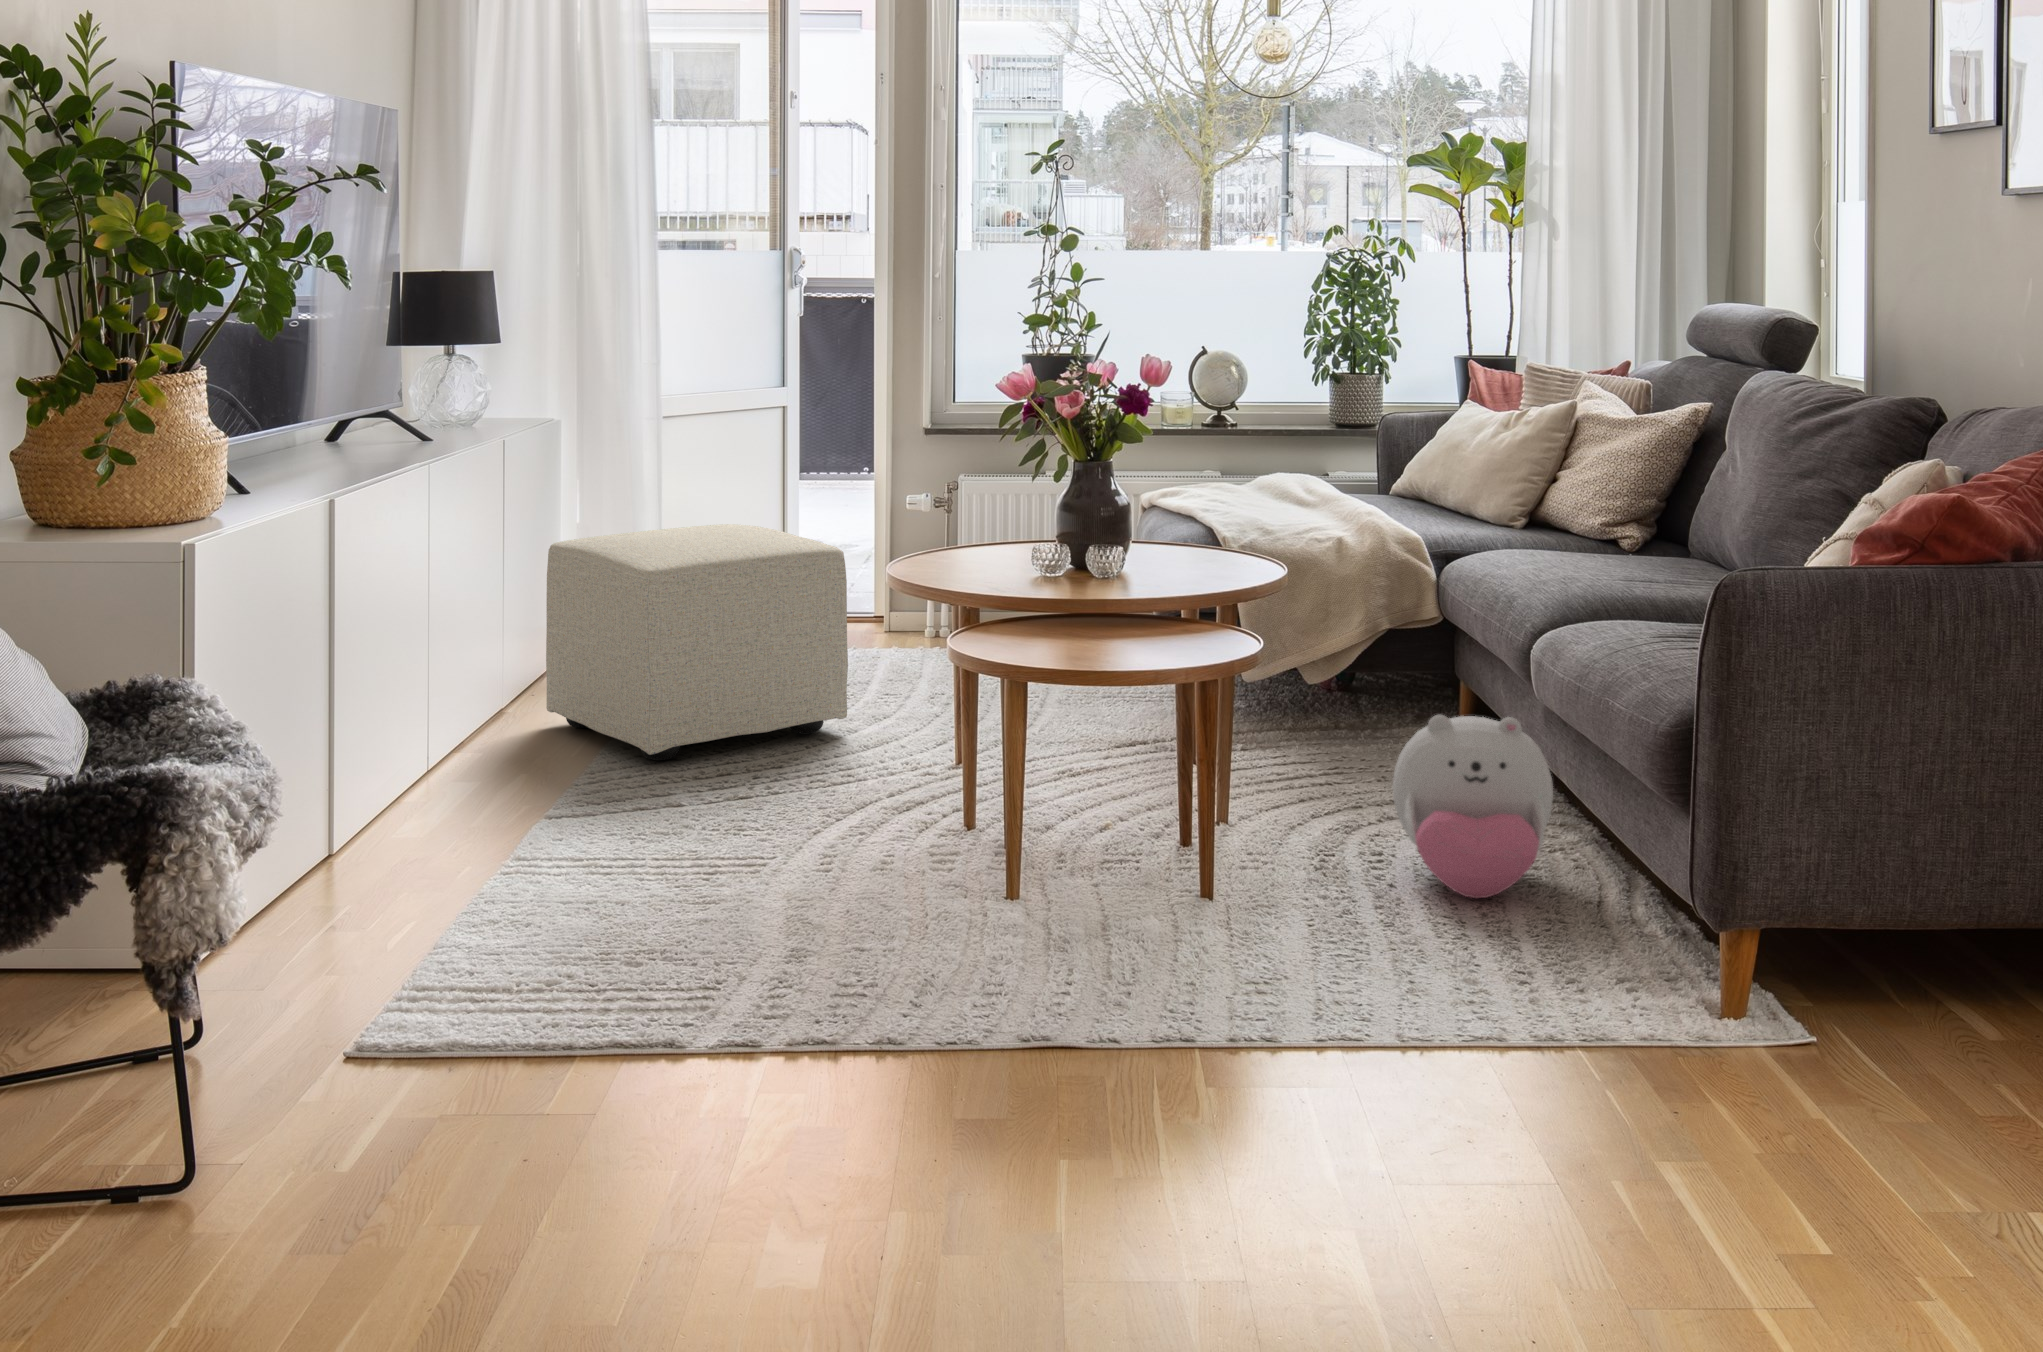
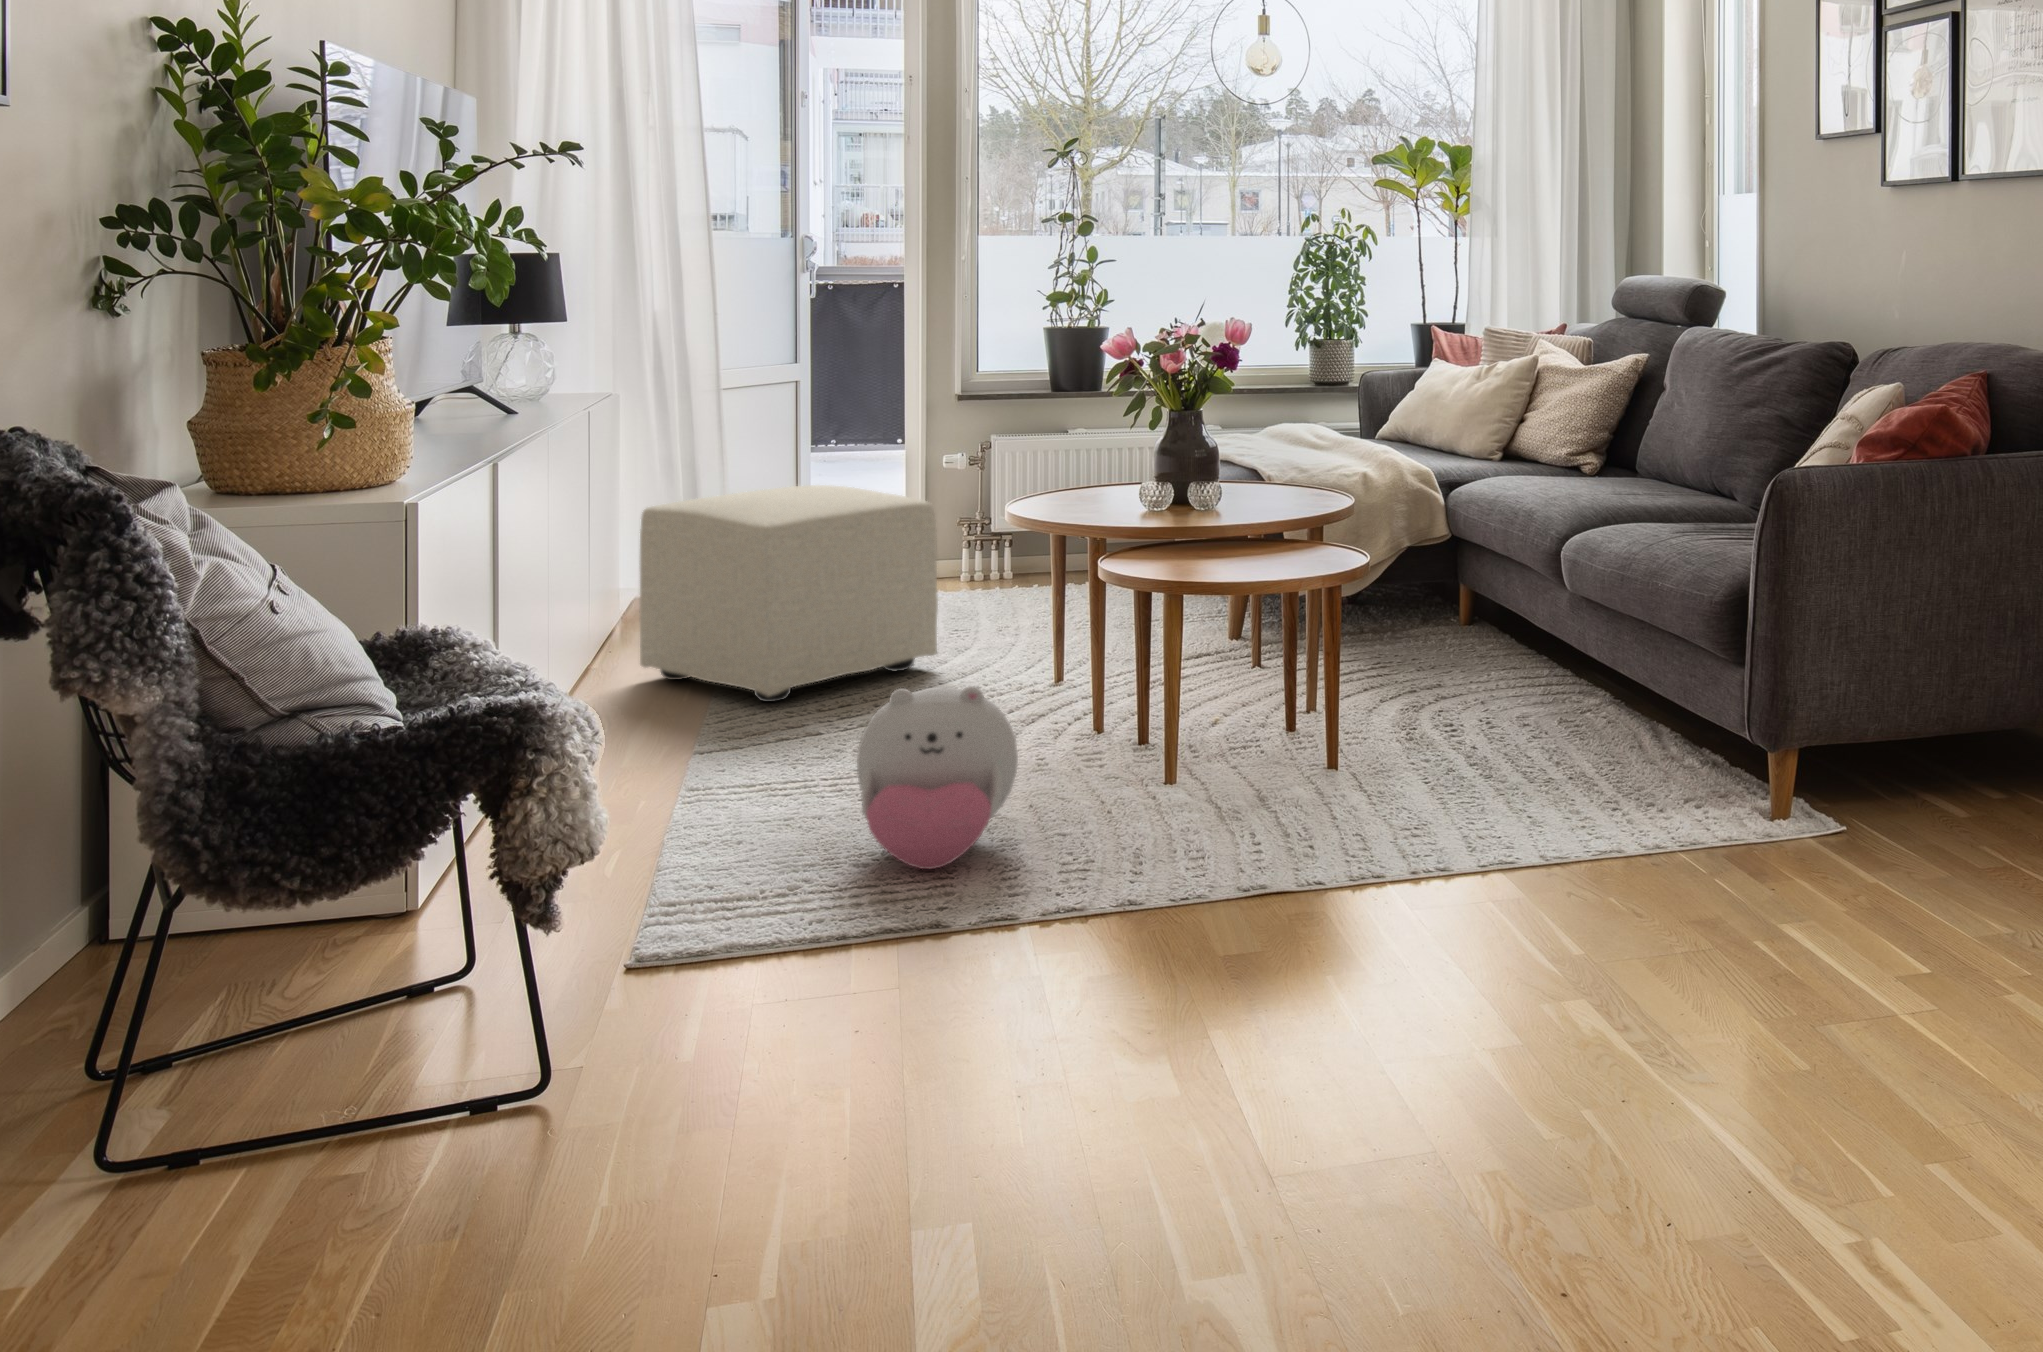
plush toy: present [1393,715,1553,899] -> present [857,686,1018,869]

